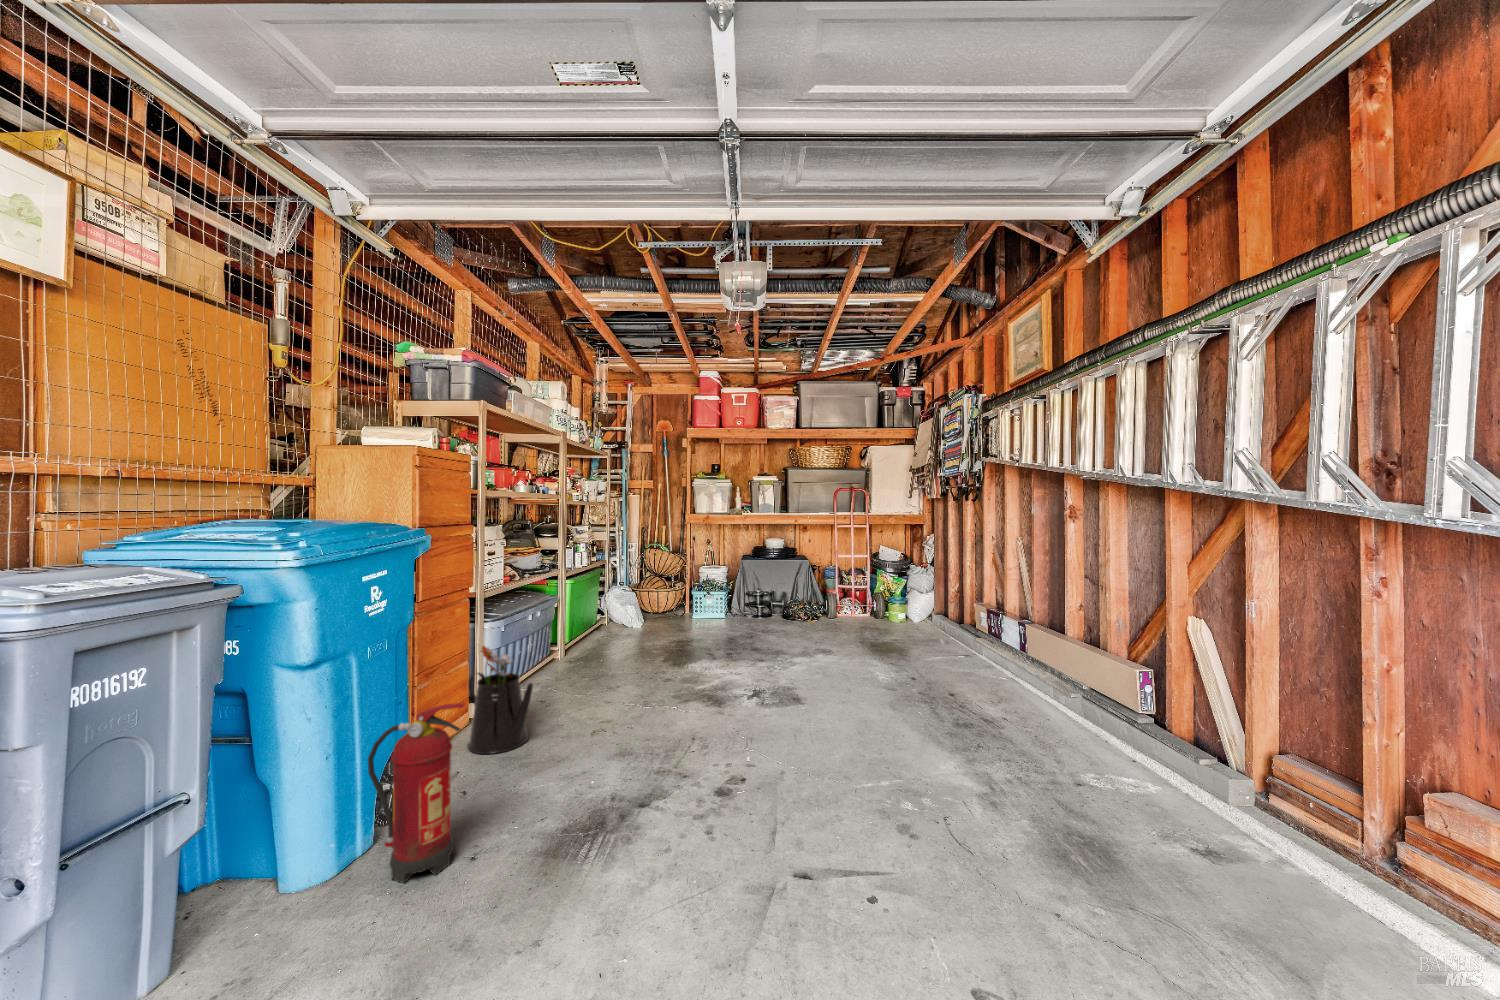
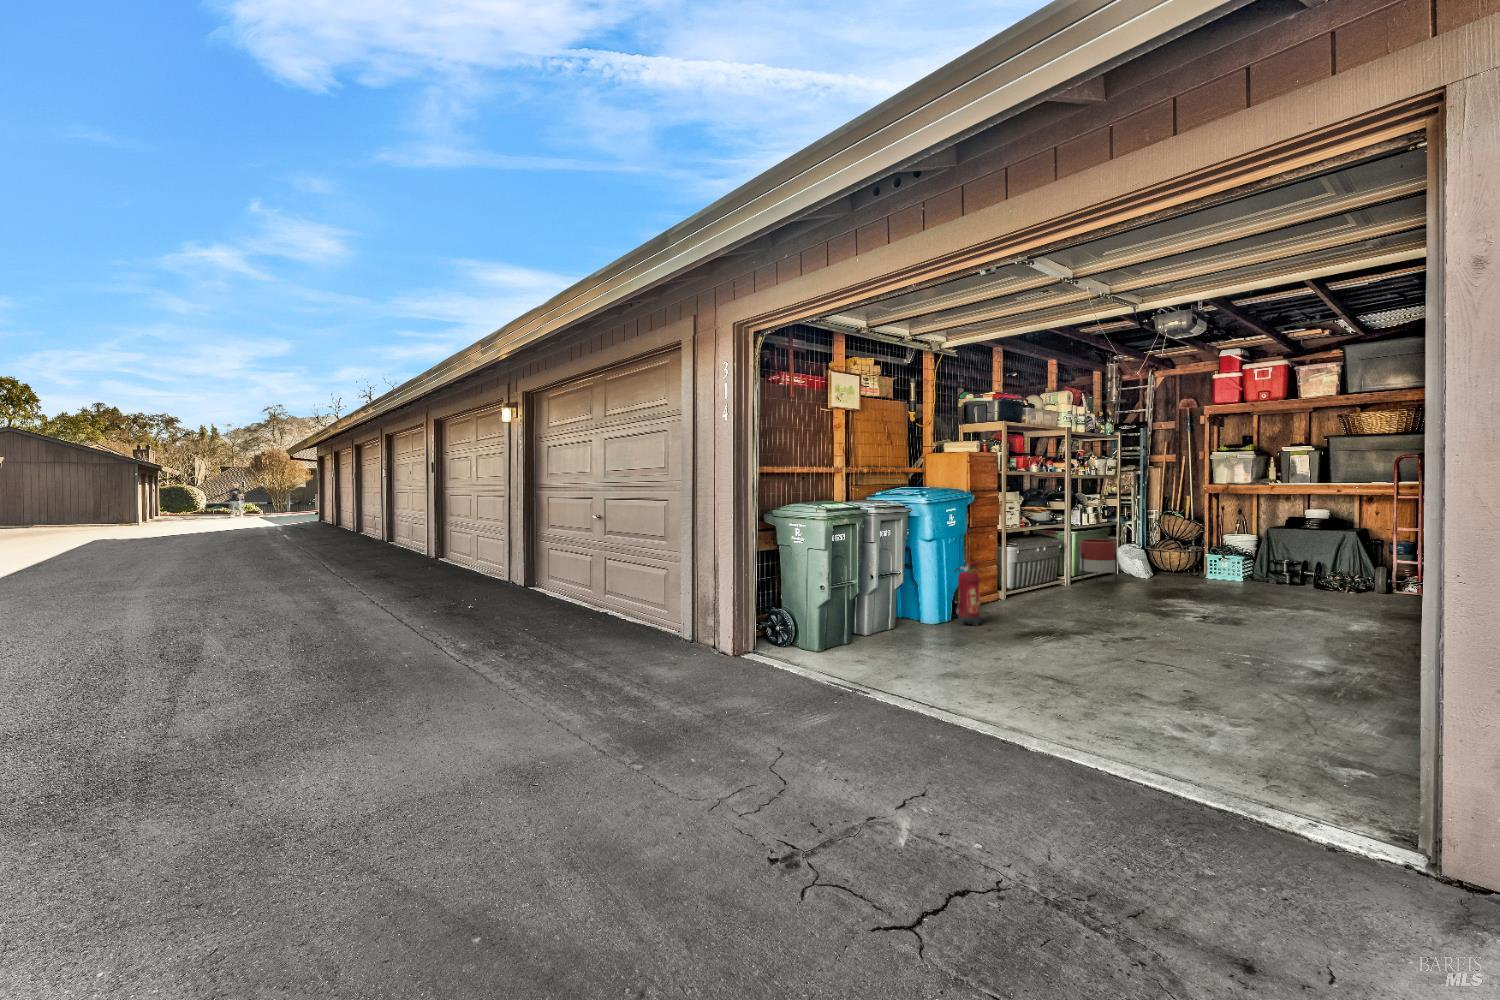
planter: none [577,585,623,653] -> present [1080,539,1117,586]
watering can: present [467,646,533,754] -> none [994,554,1027,608]

